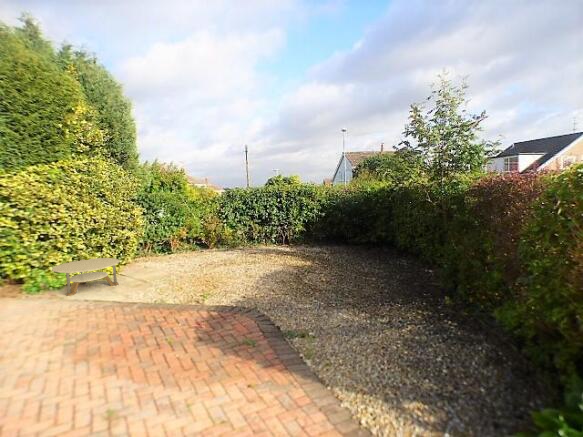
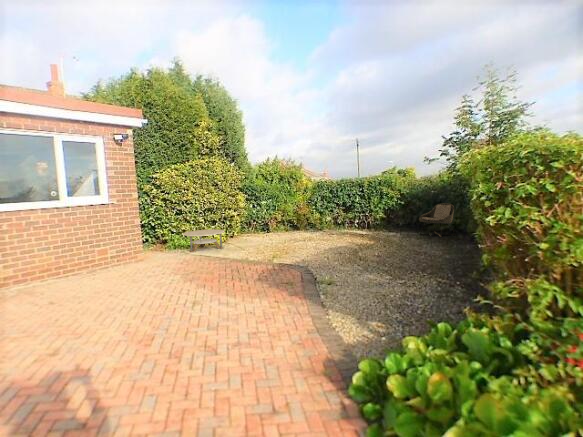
lounge chair: none [343,215,377,251] -> present [419,203,456,238]

